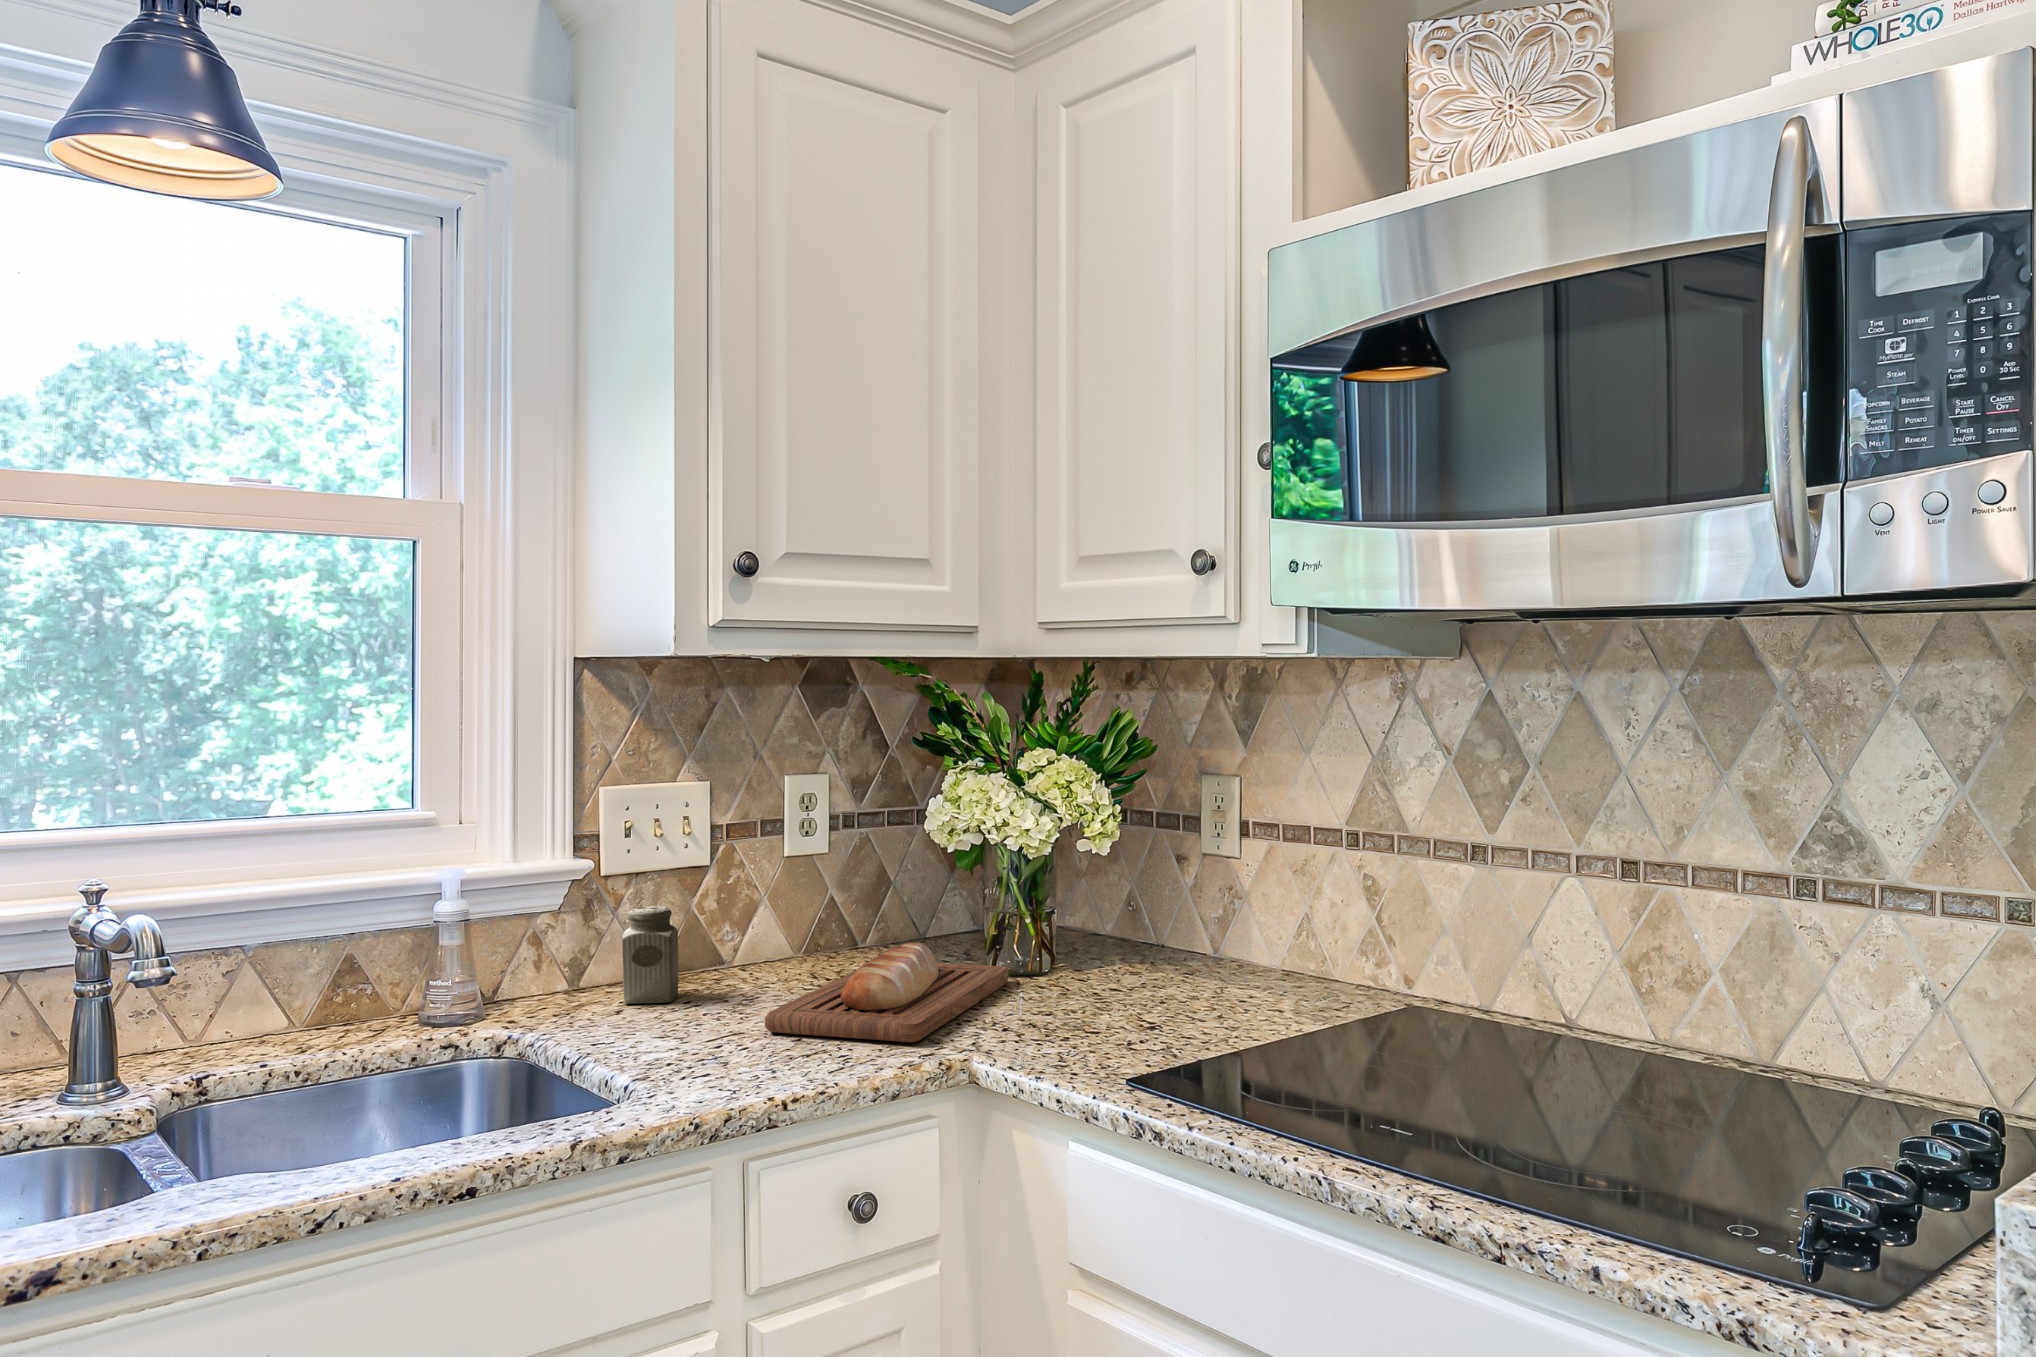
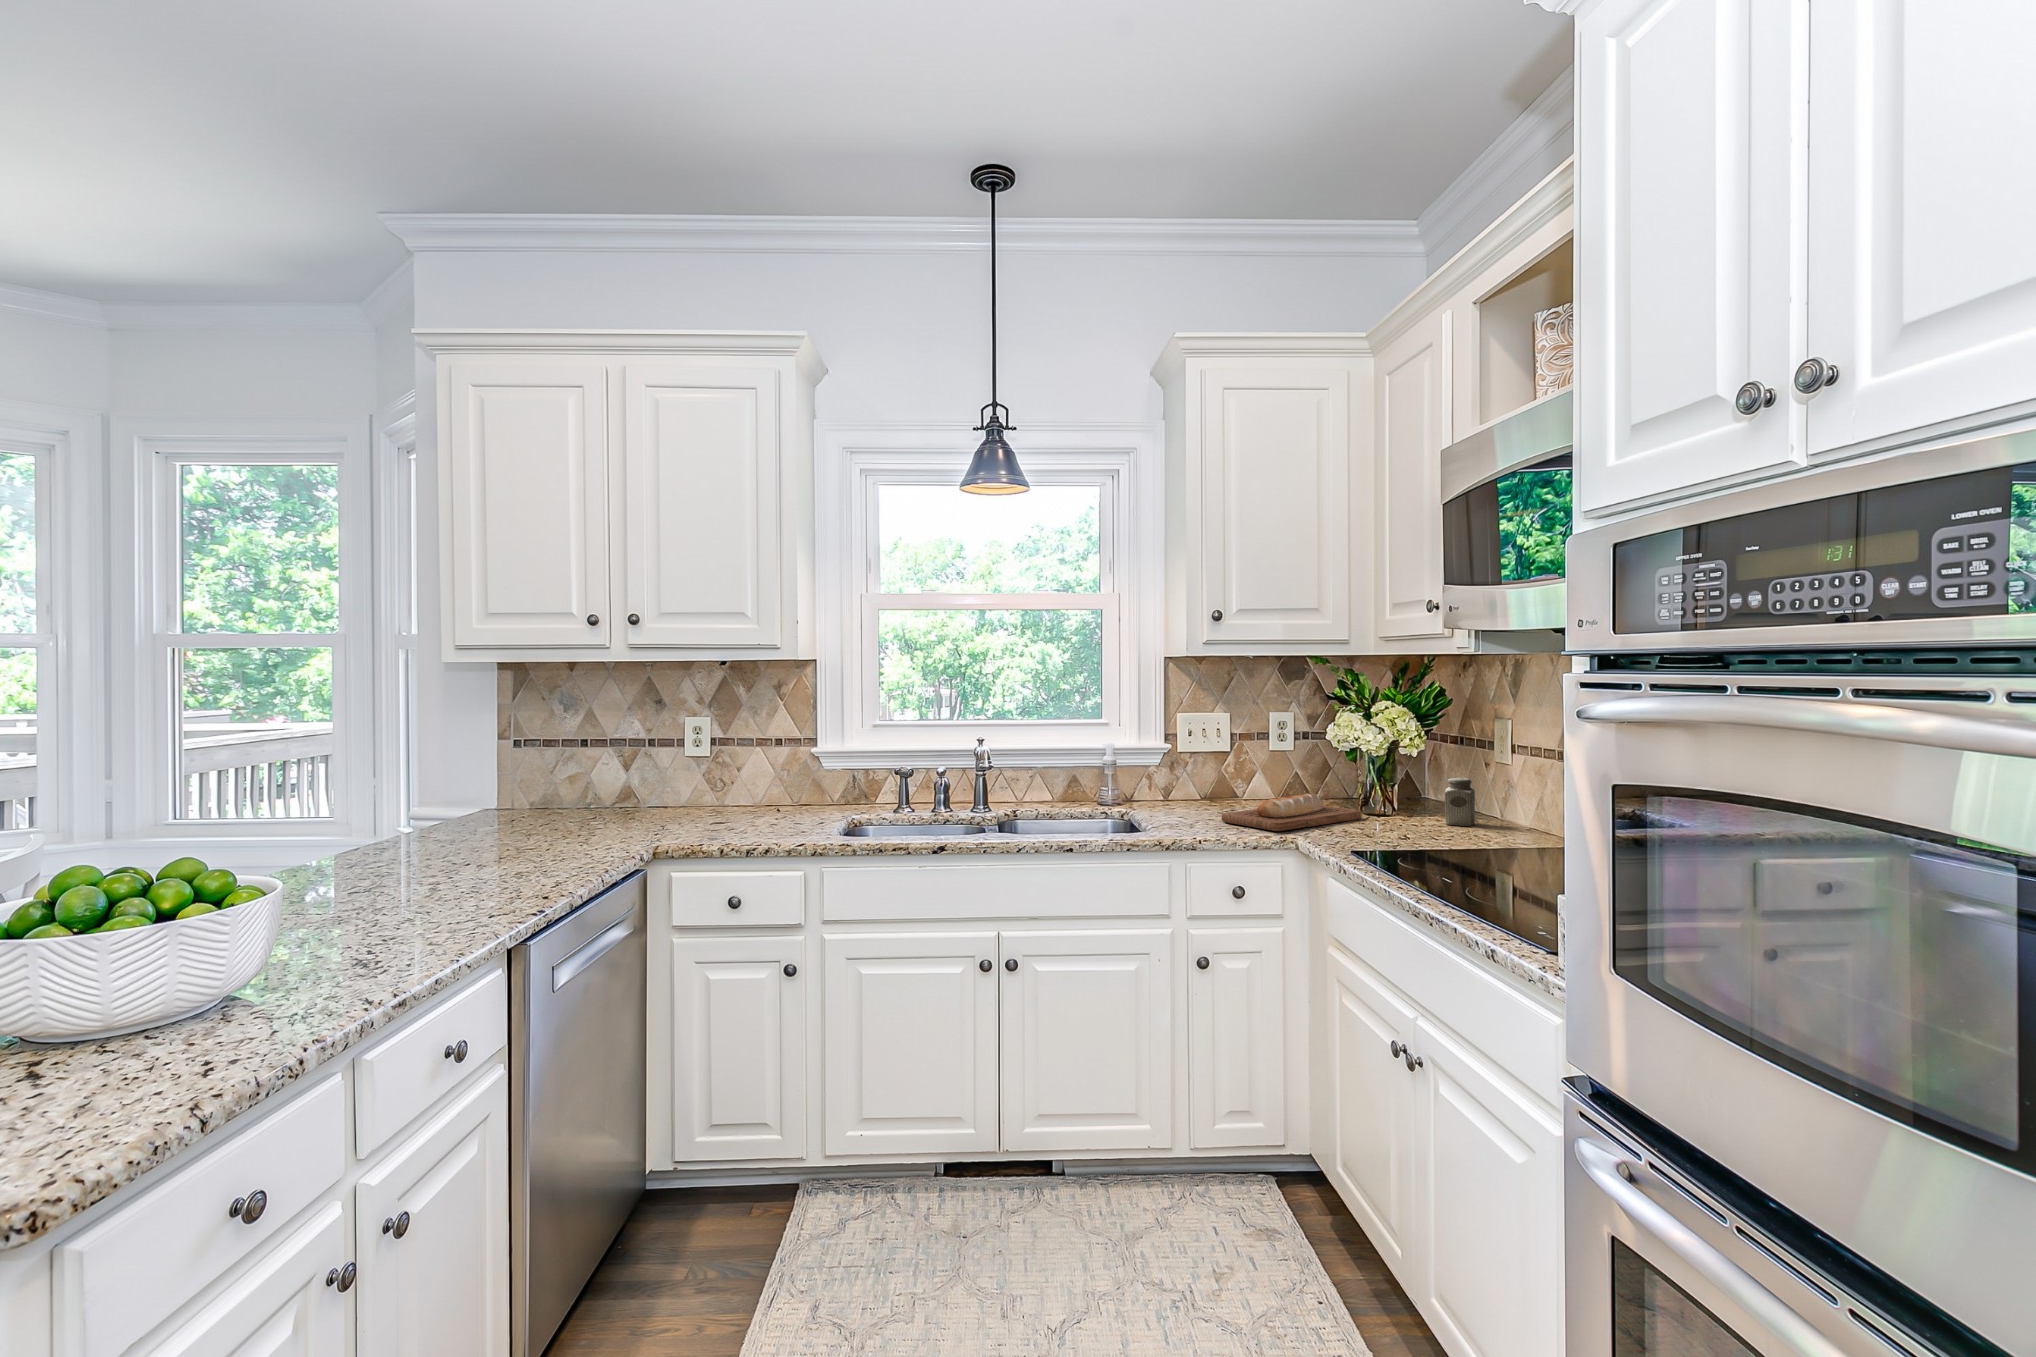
salt shaker: present [622,906,678,1004] -> present [1445,778,1475,826]

